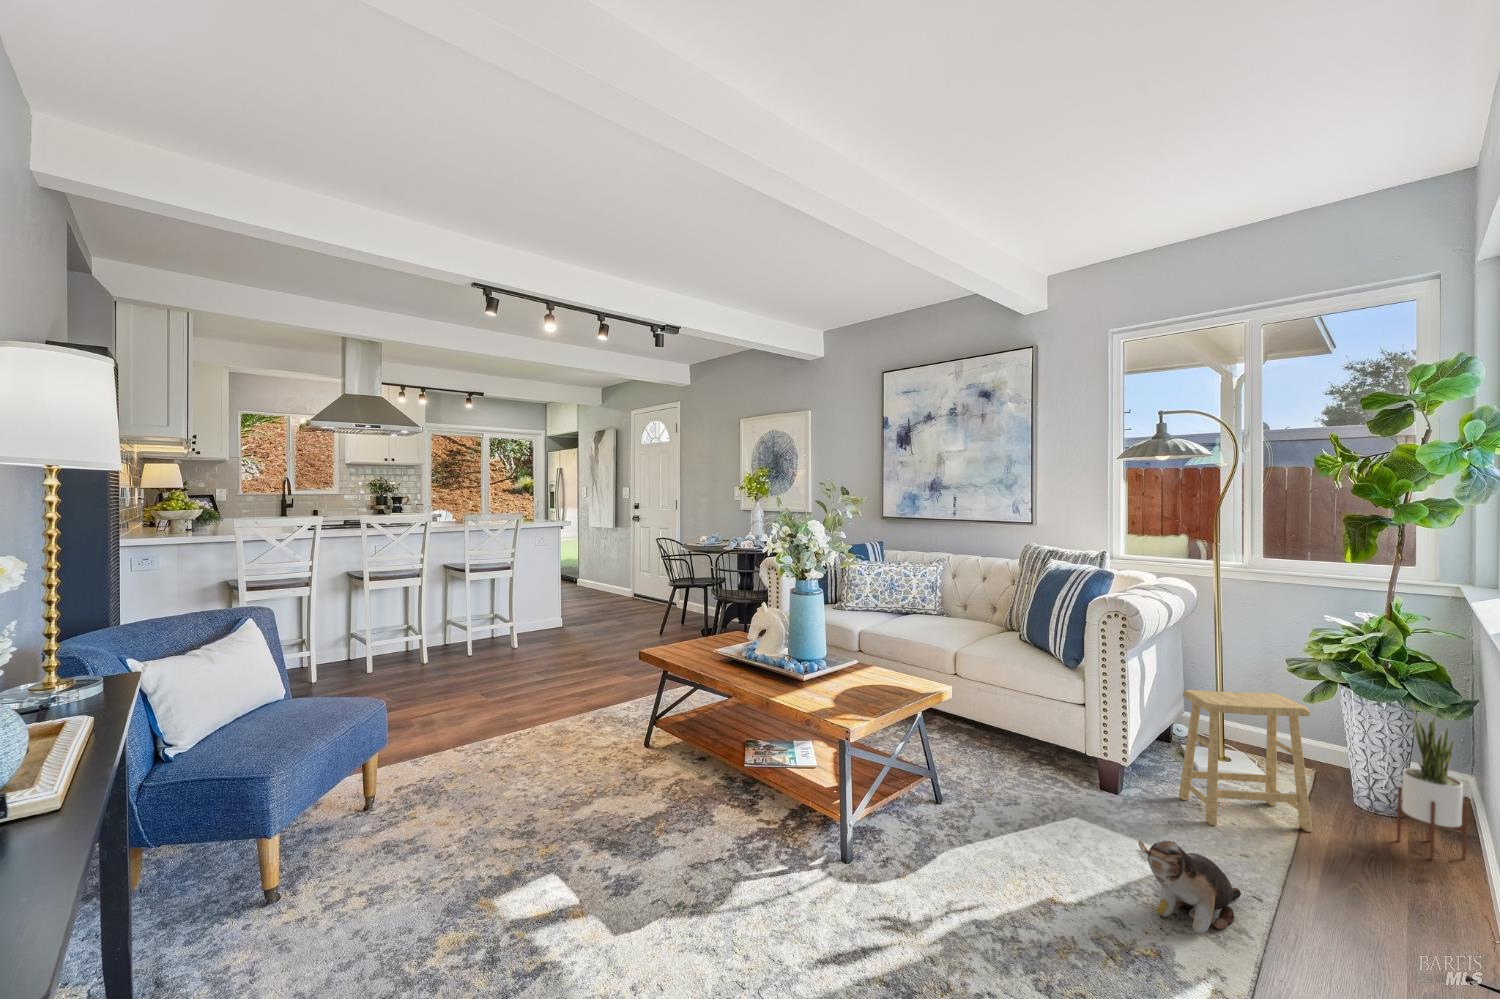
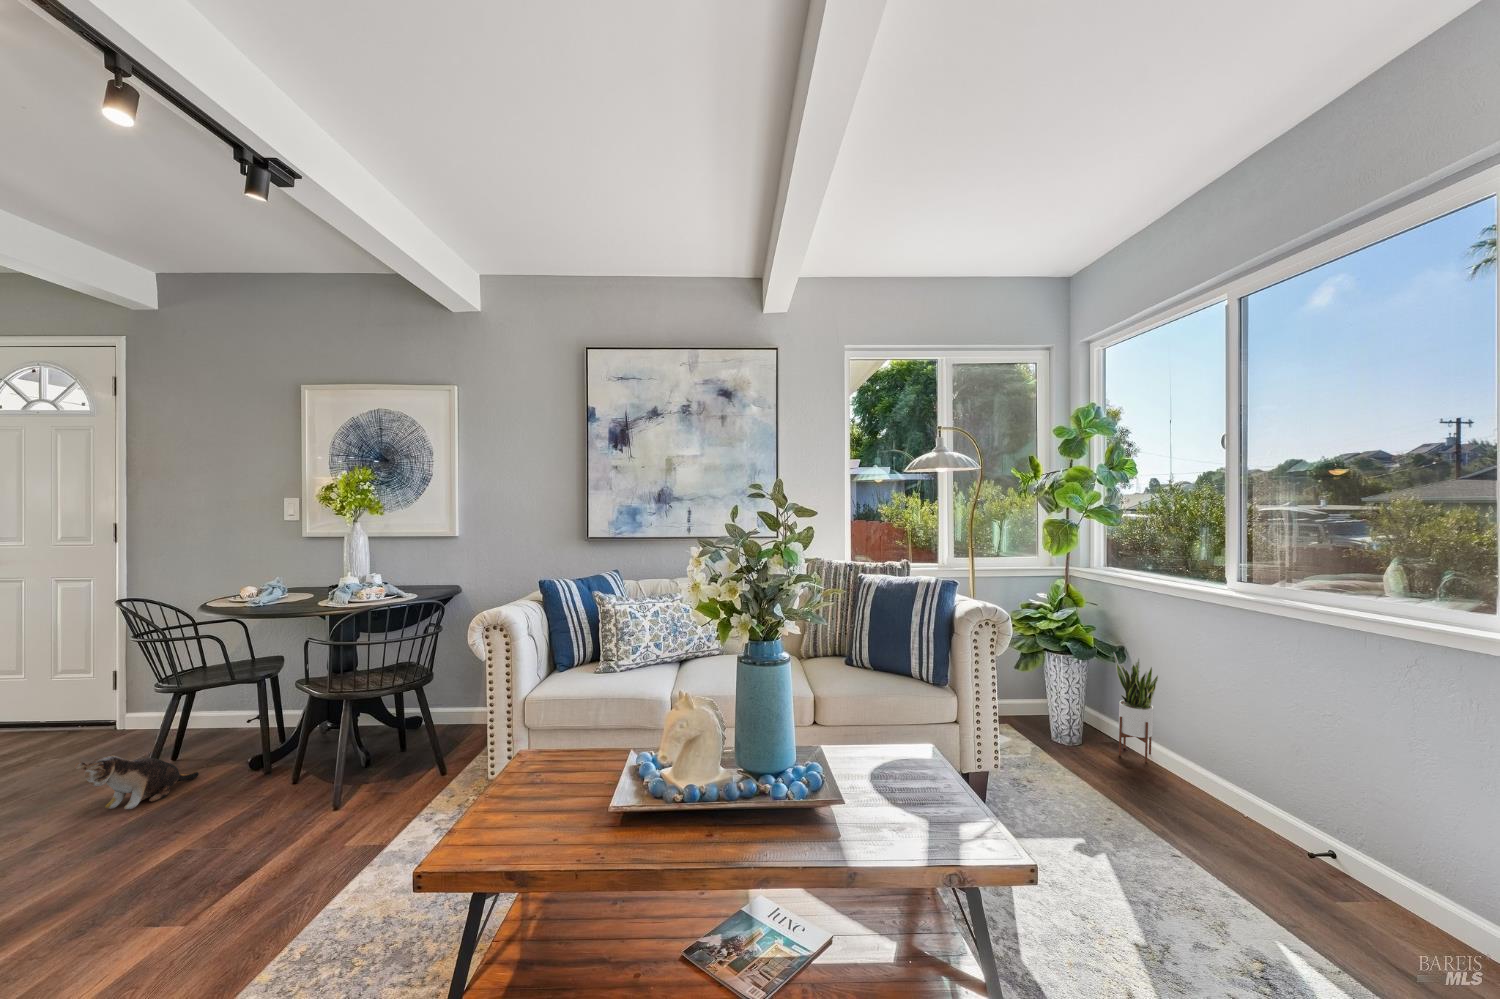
footstool: present [1179,690,1312,832] -> none [1012,668,1094,794]
plush toy: present [1138,840,1241,933] -> present [75,755,199,809]

